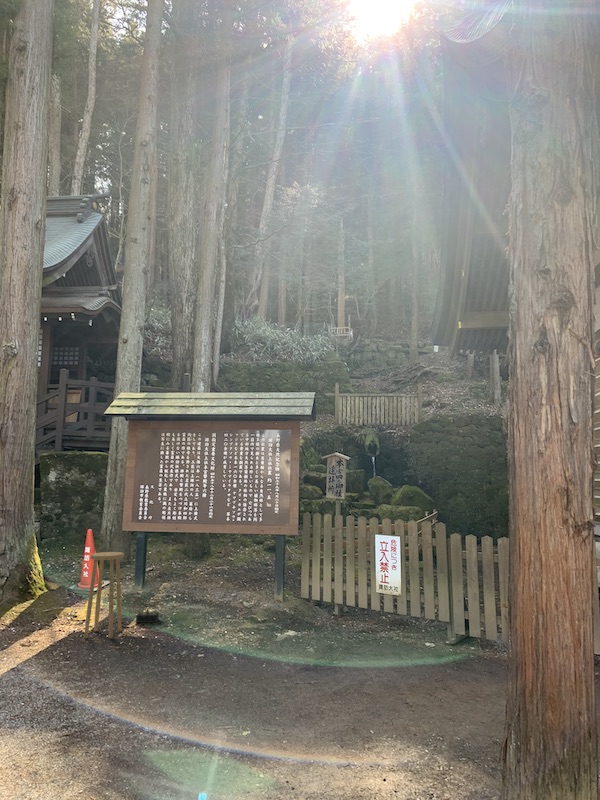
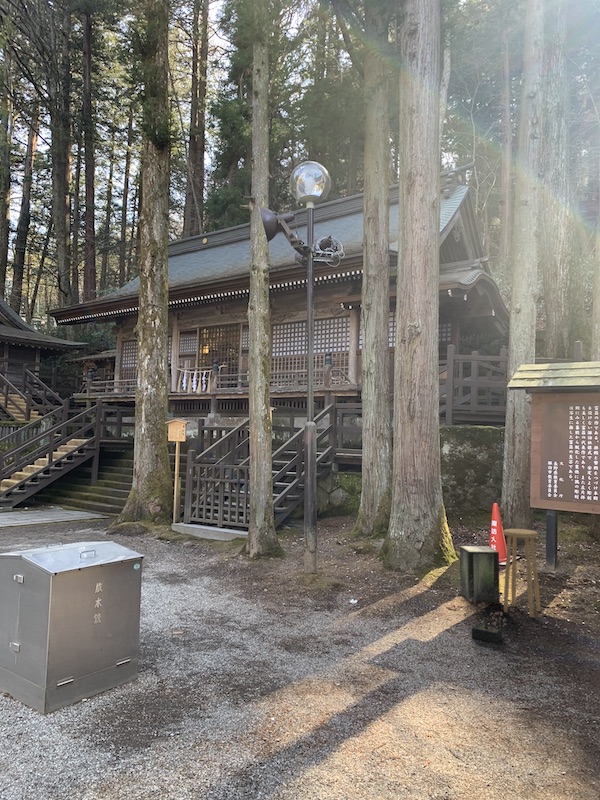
storage box: none [42,574,86,636] -> present [460,546,500,603]
decorative plant: present [130,592,162,623] -> present [463,598,506,643]

